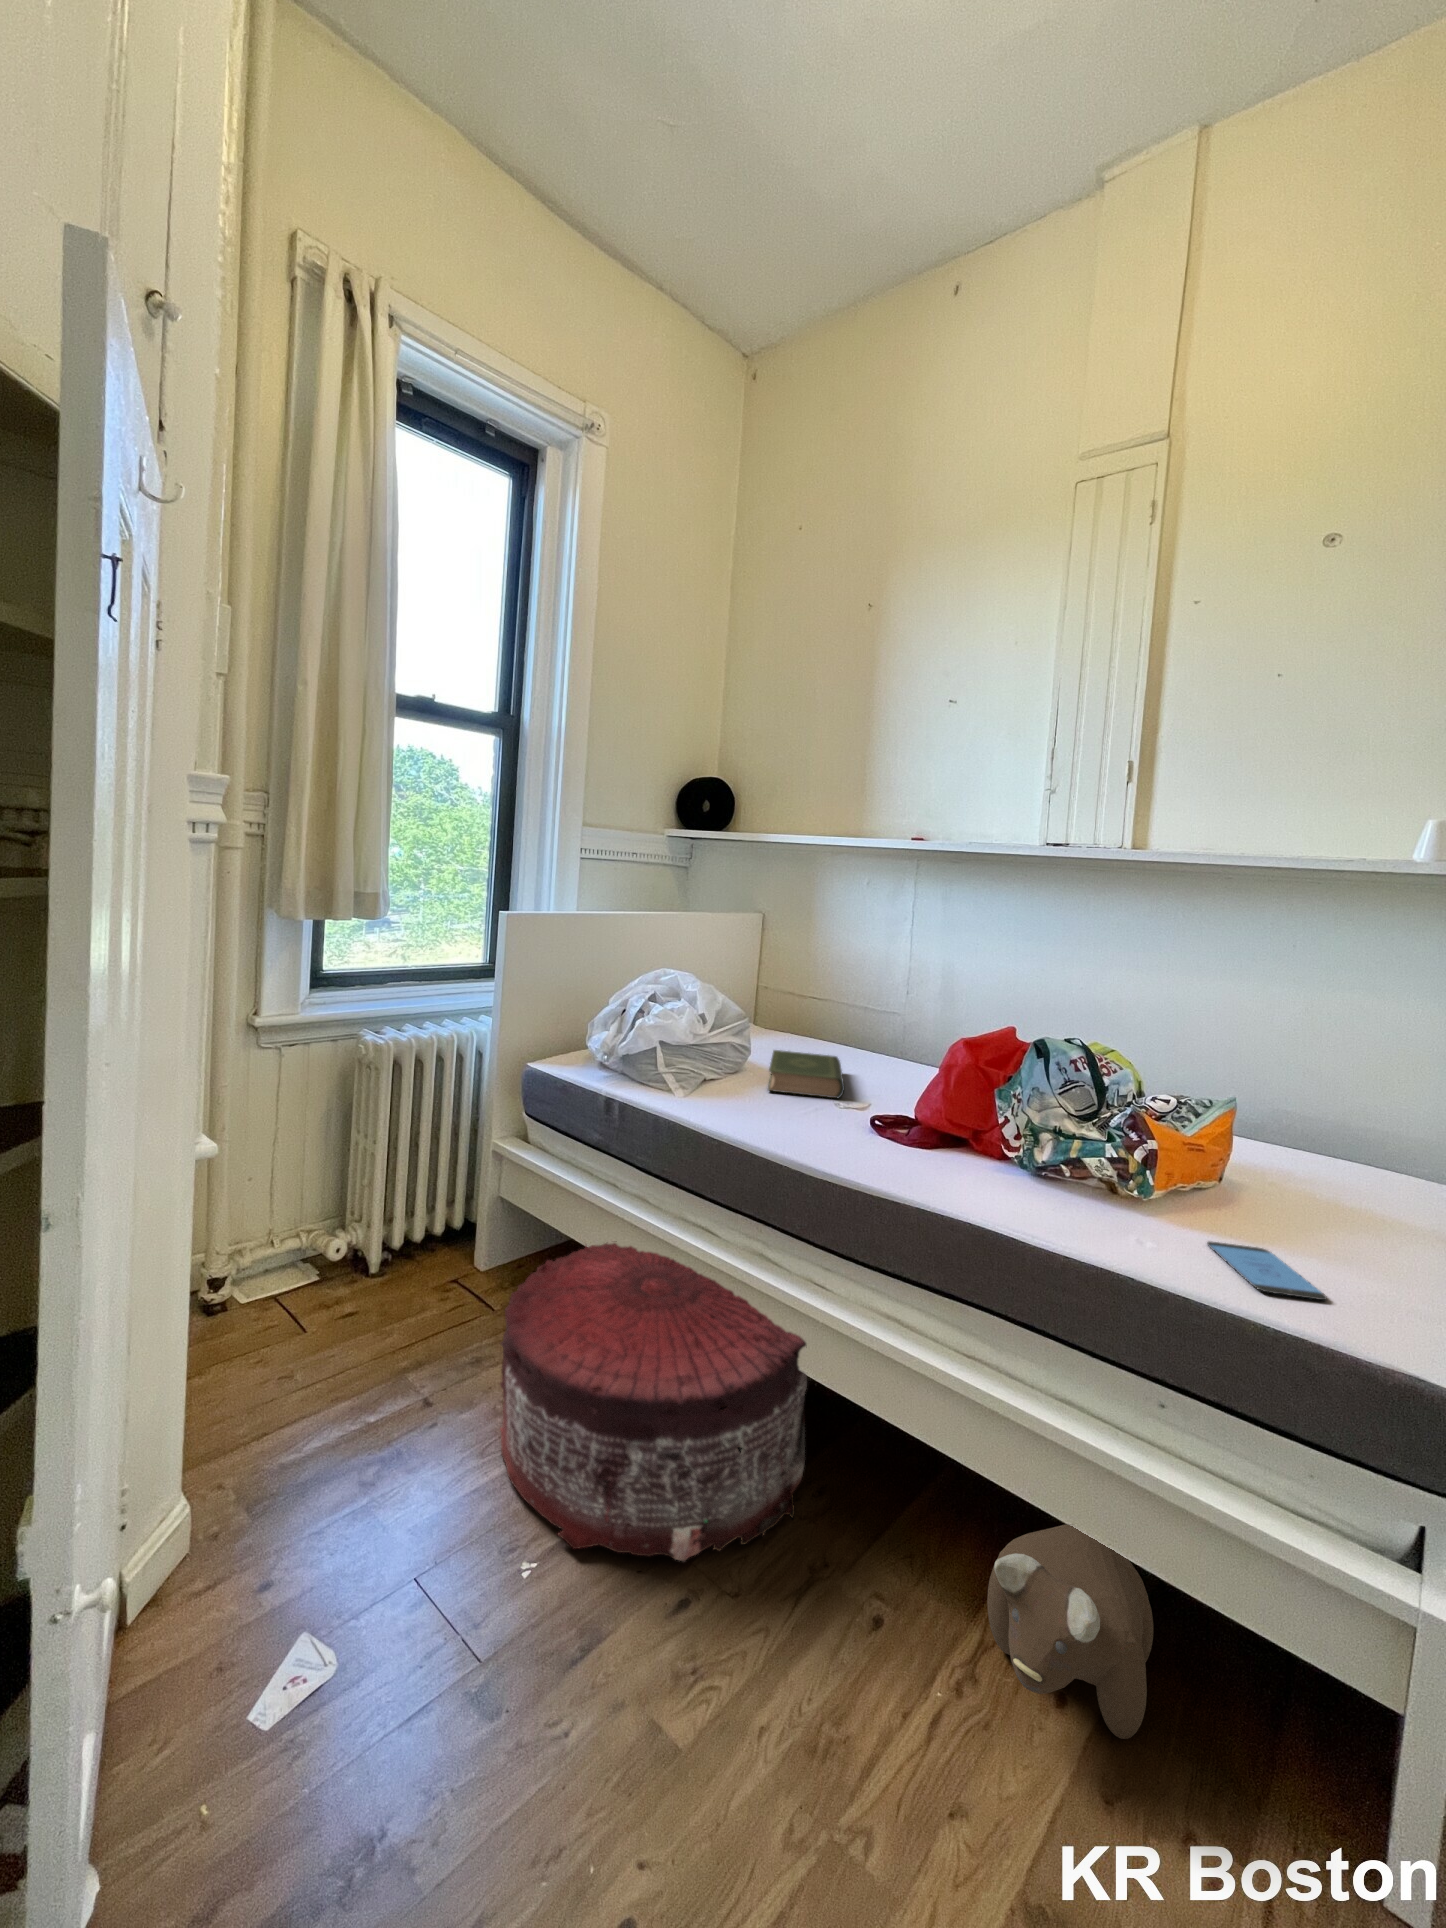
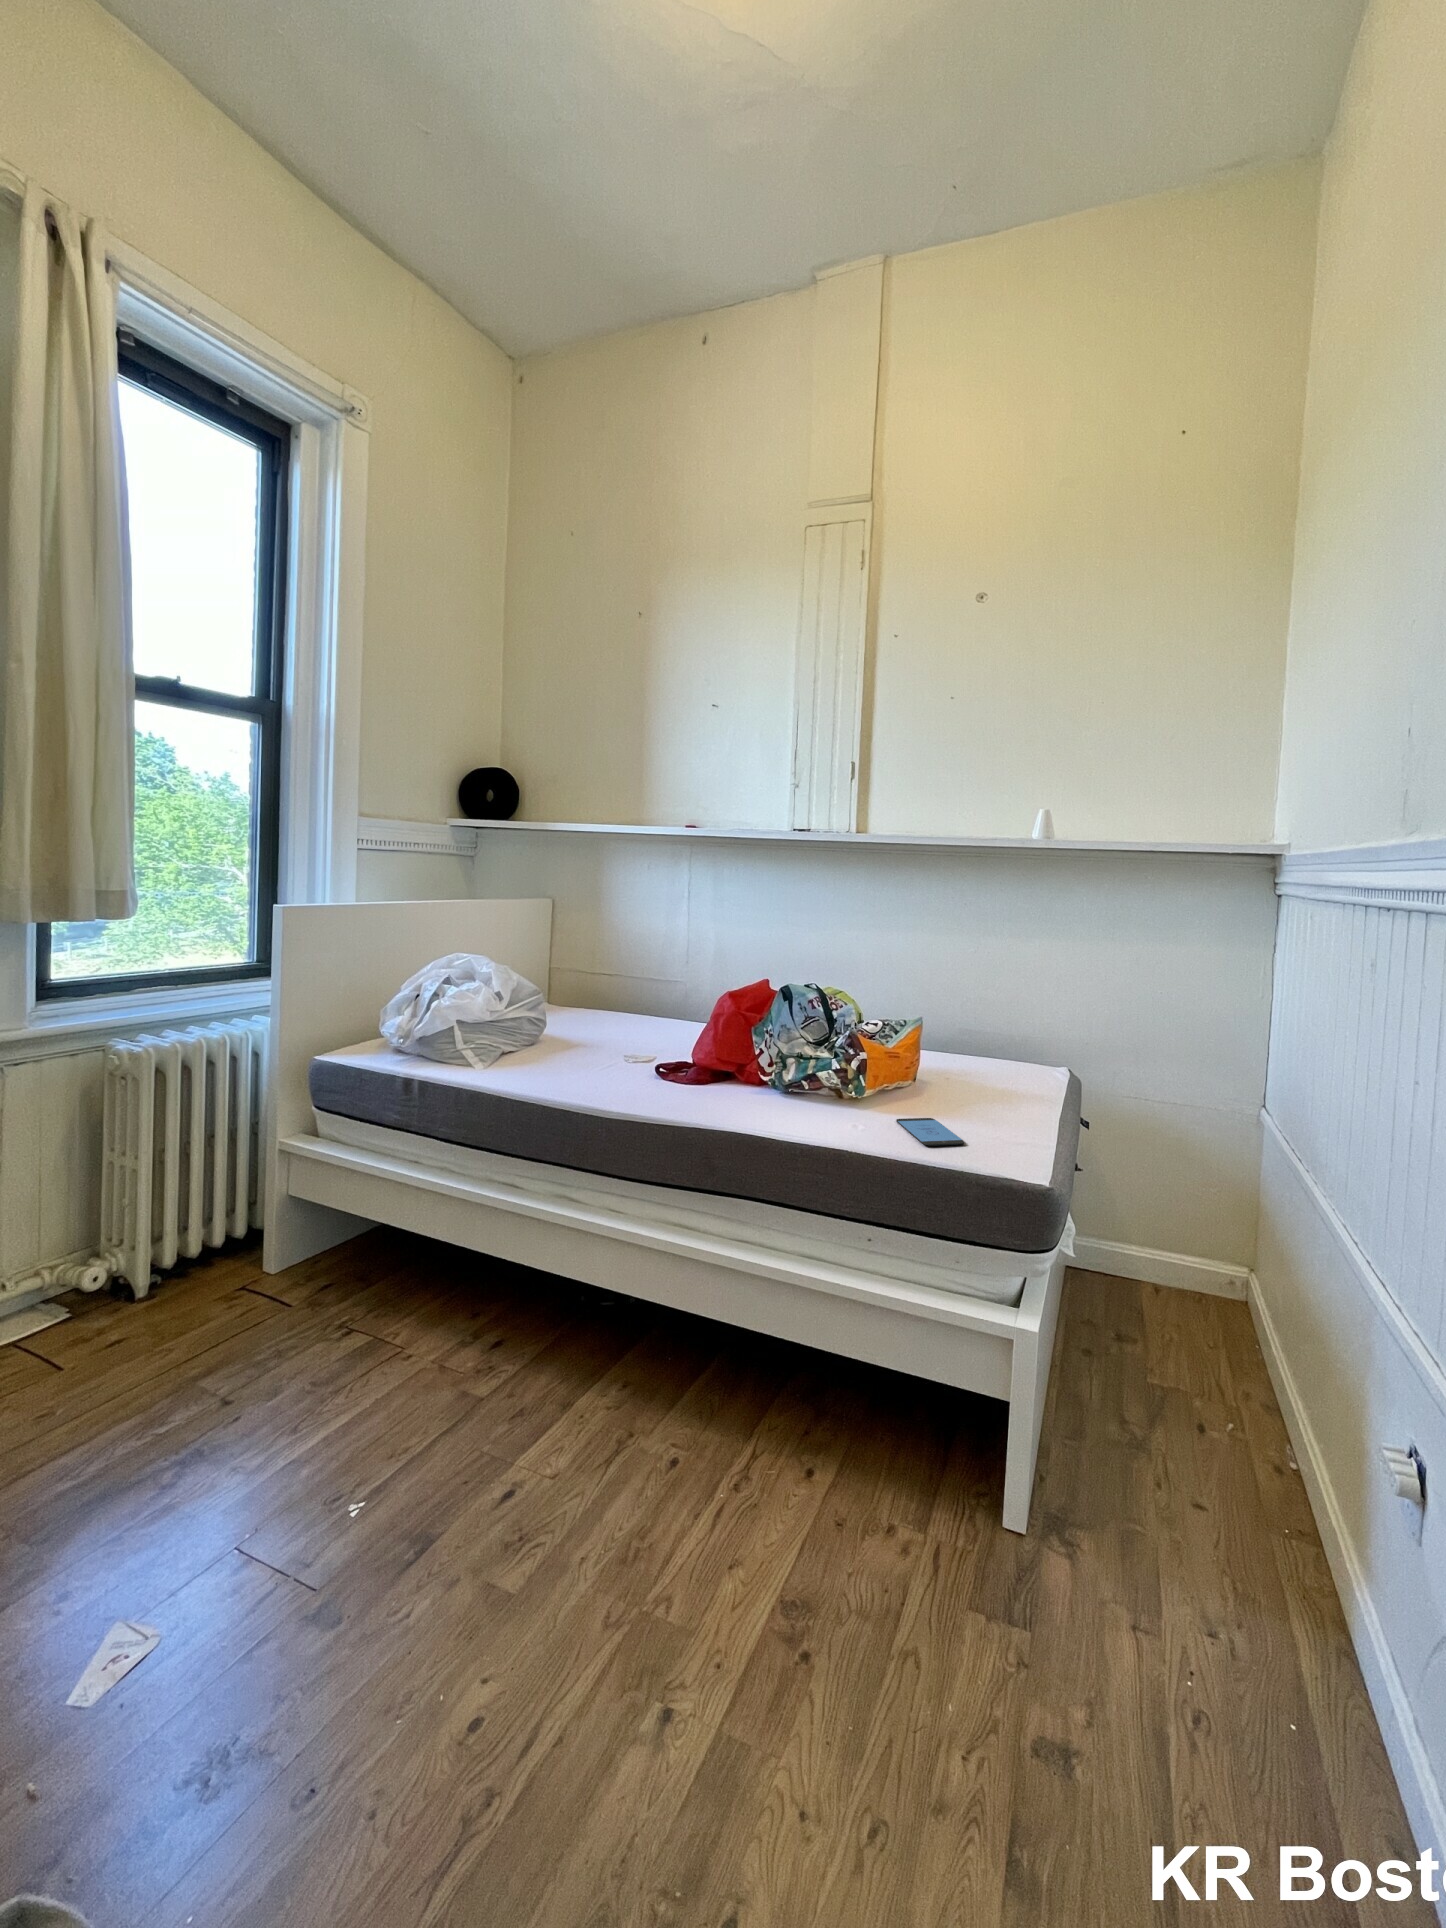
book: present [768,1050,845,1098] -> none [566,1018,635,1054]
pouf: present [500,1243,807,1561] -> none [306,1194,613,1490]
plush toy: present [987,1525,1153,1739] -> none [756,1344,869,1483]

